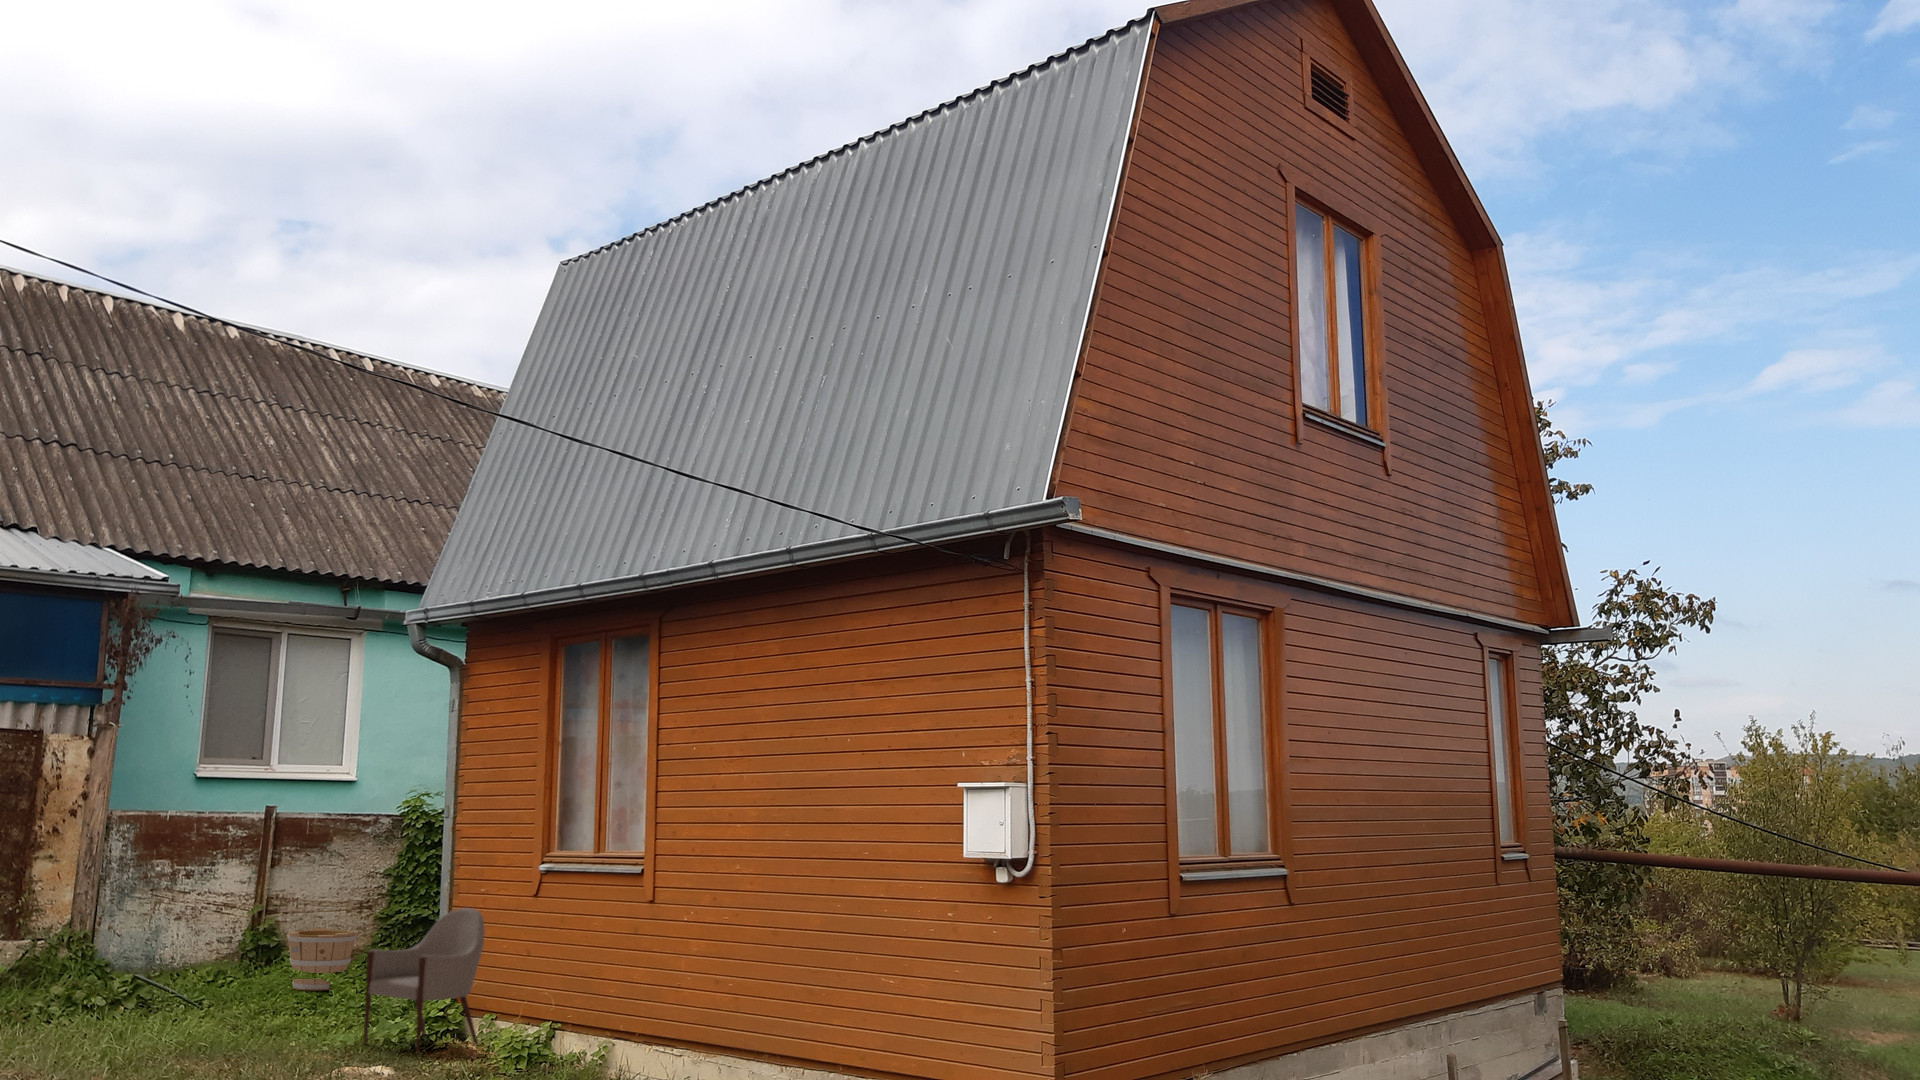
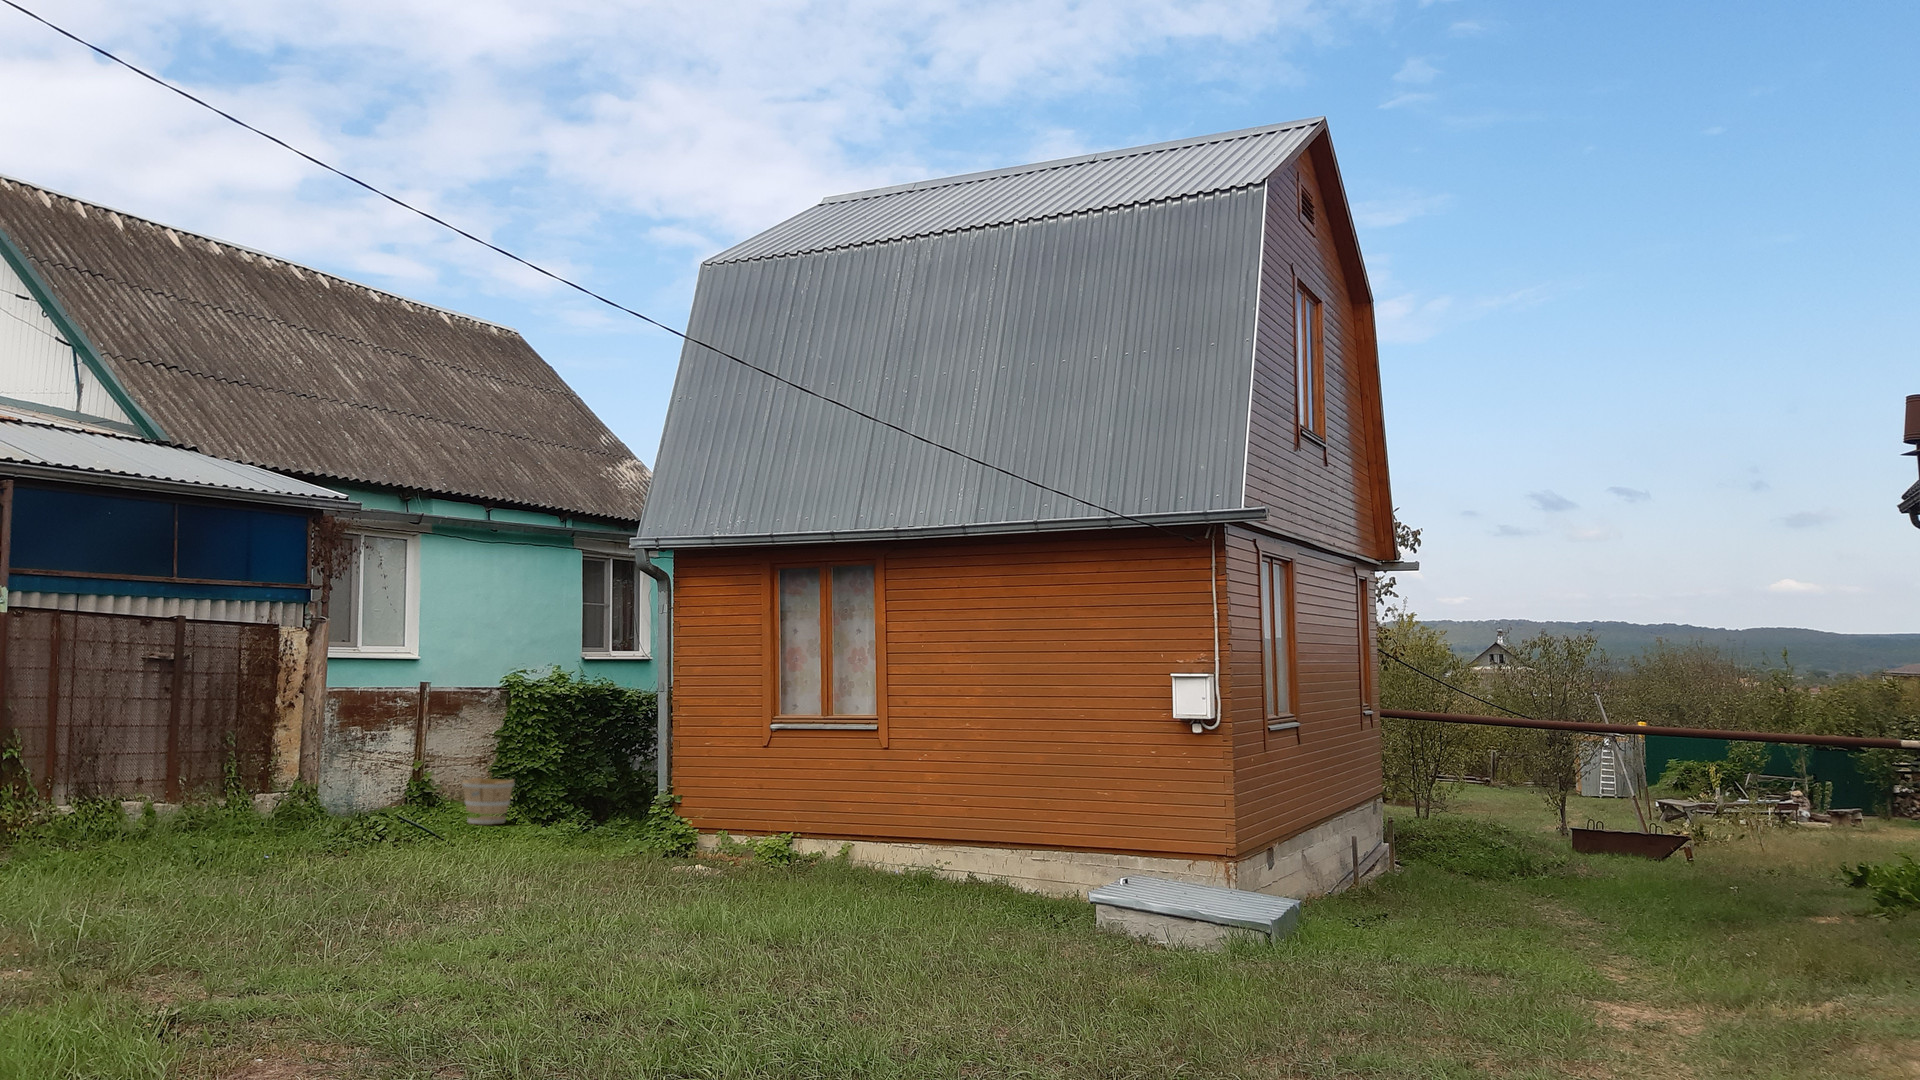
chair: present [363,908,484,1053] -> none [639,757,718,858]

